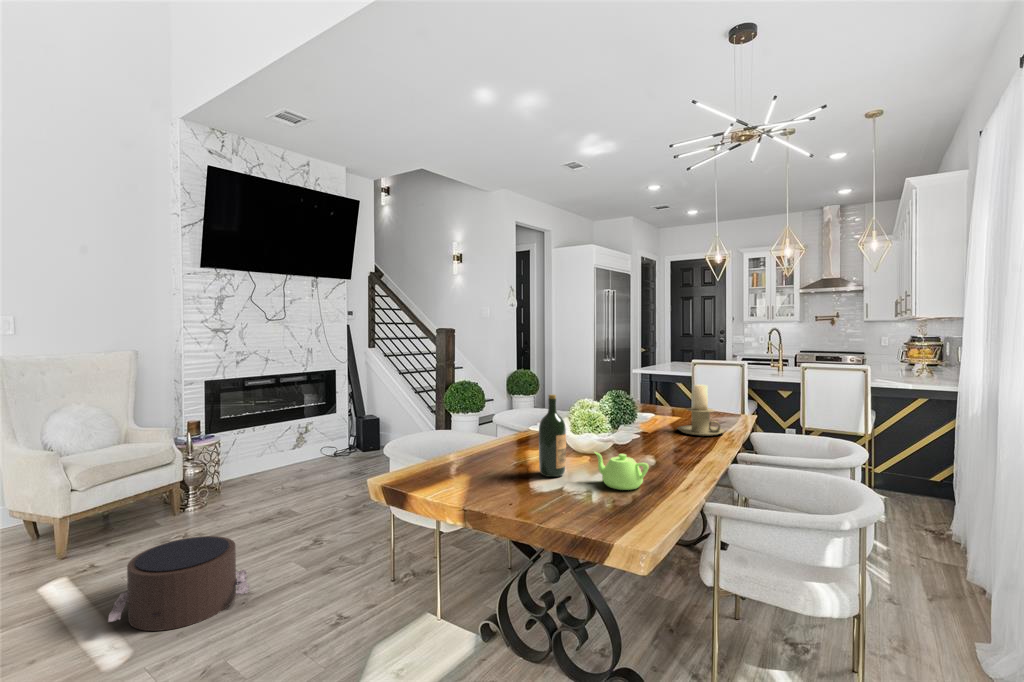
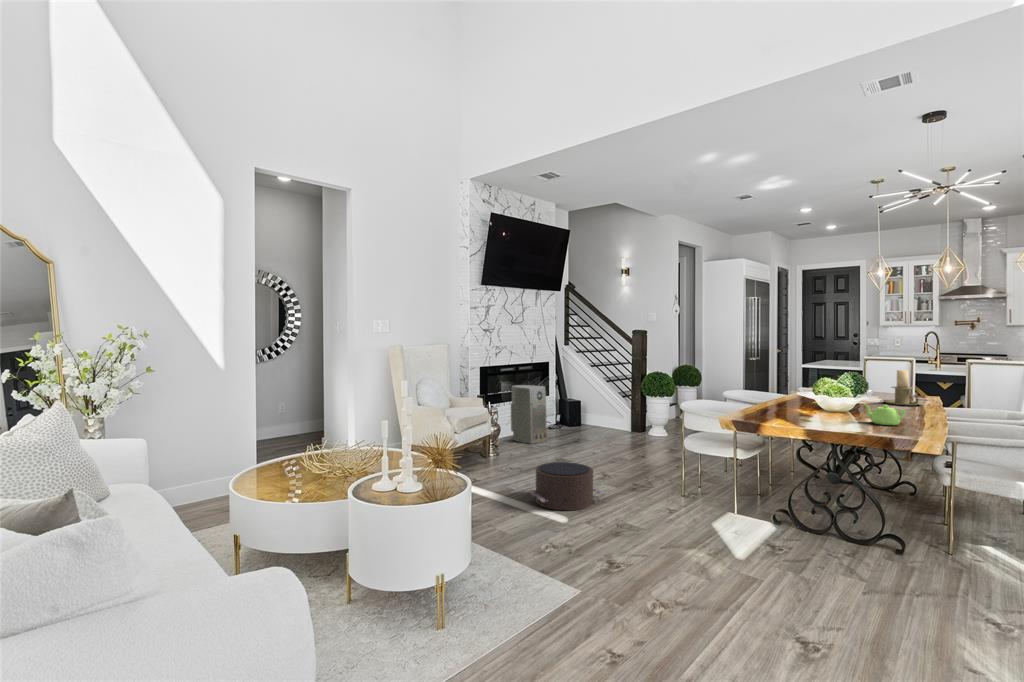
wine bottle: present [539,394,566,477] -> none [822,370,841,420]
air purifier: none [263,402,312,481] -> present [511,385,548,444]

